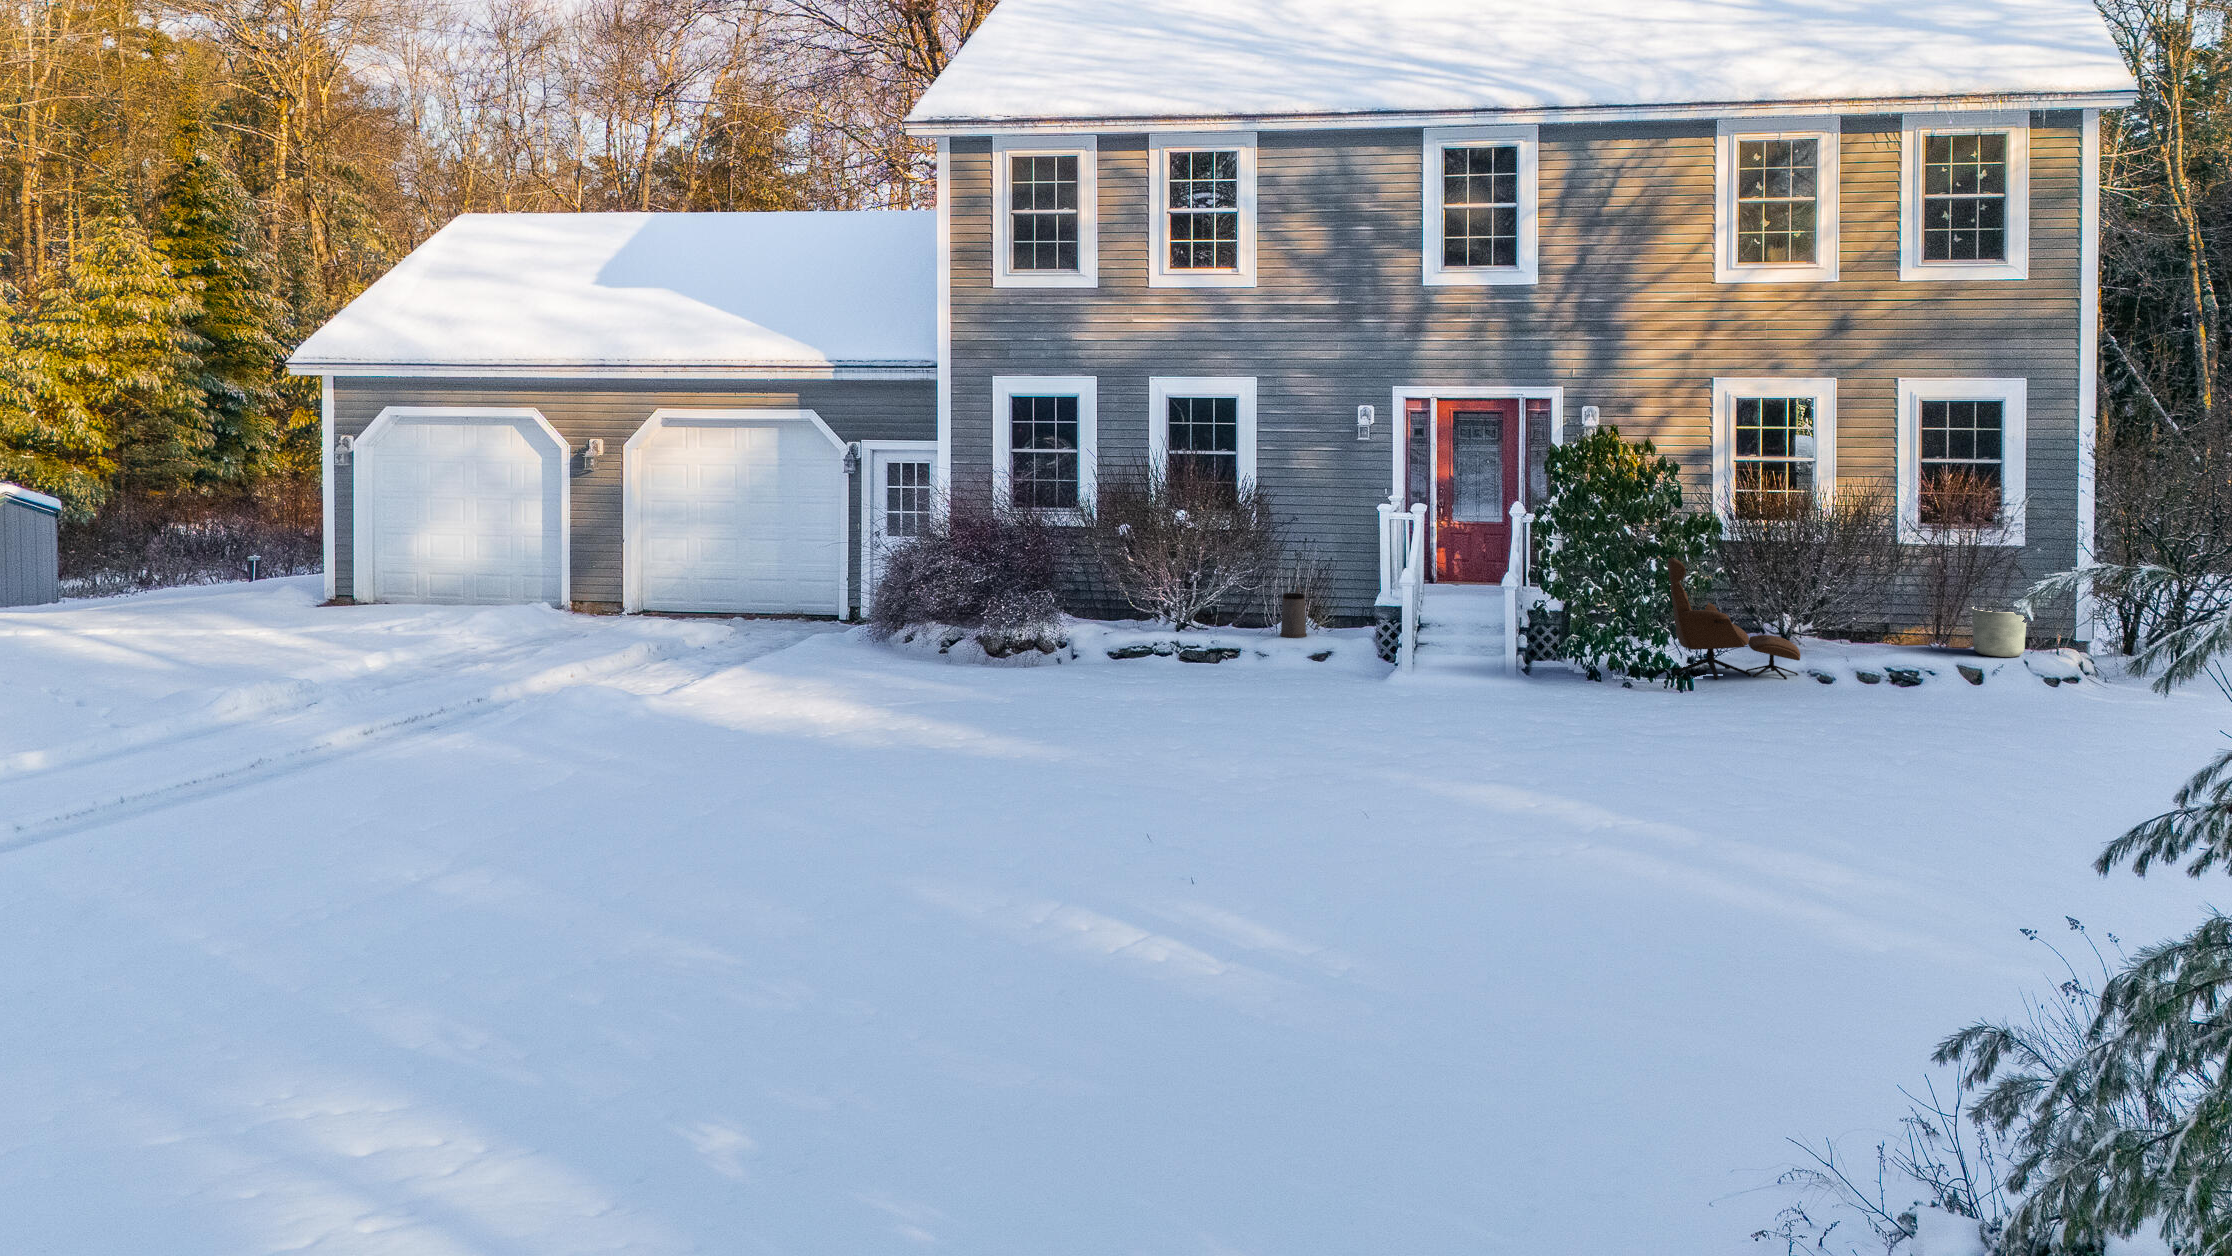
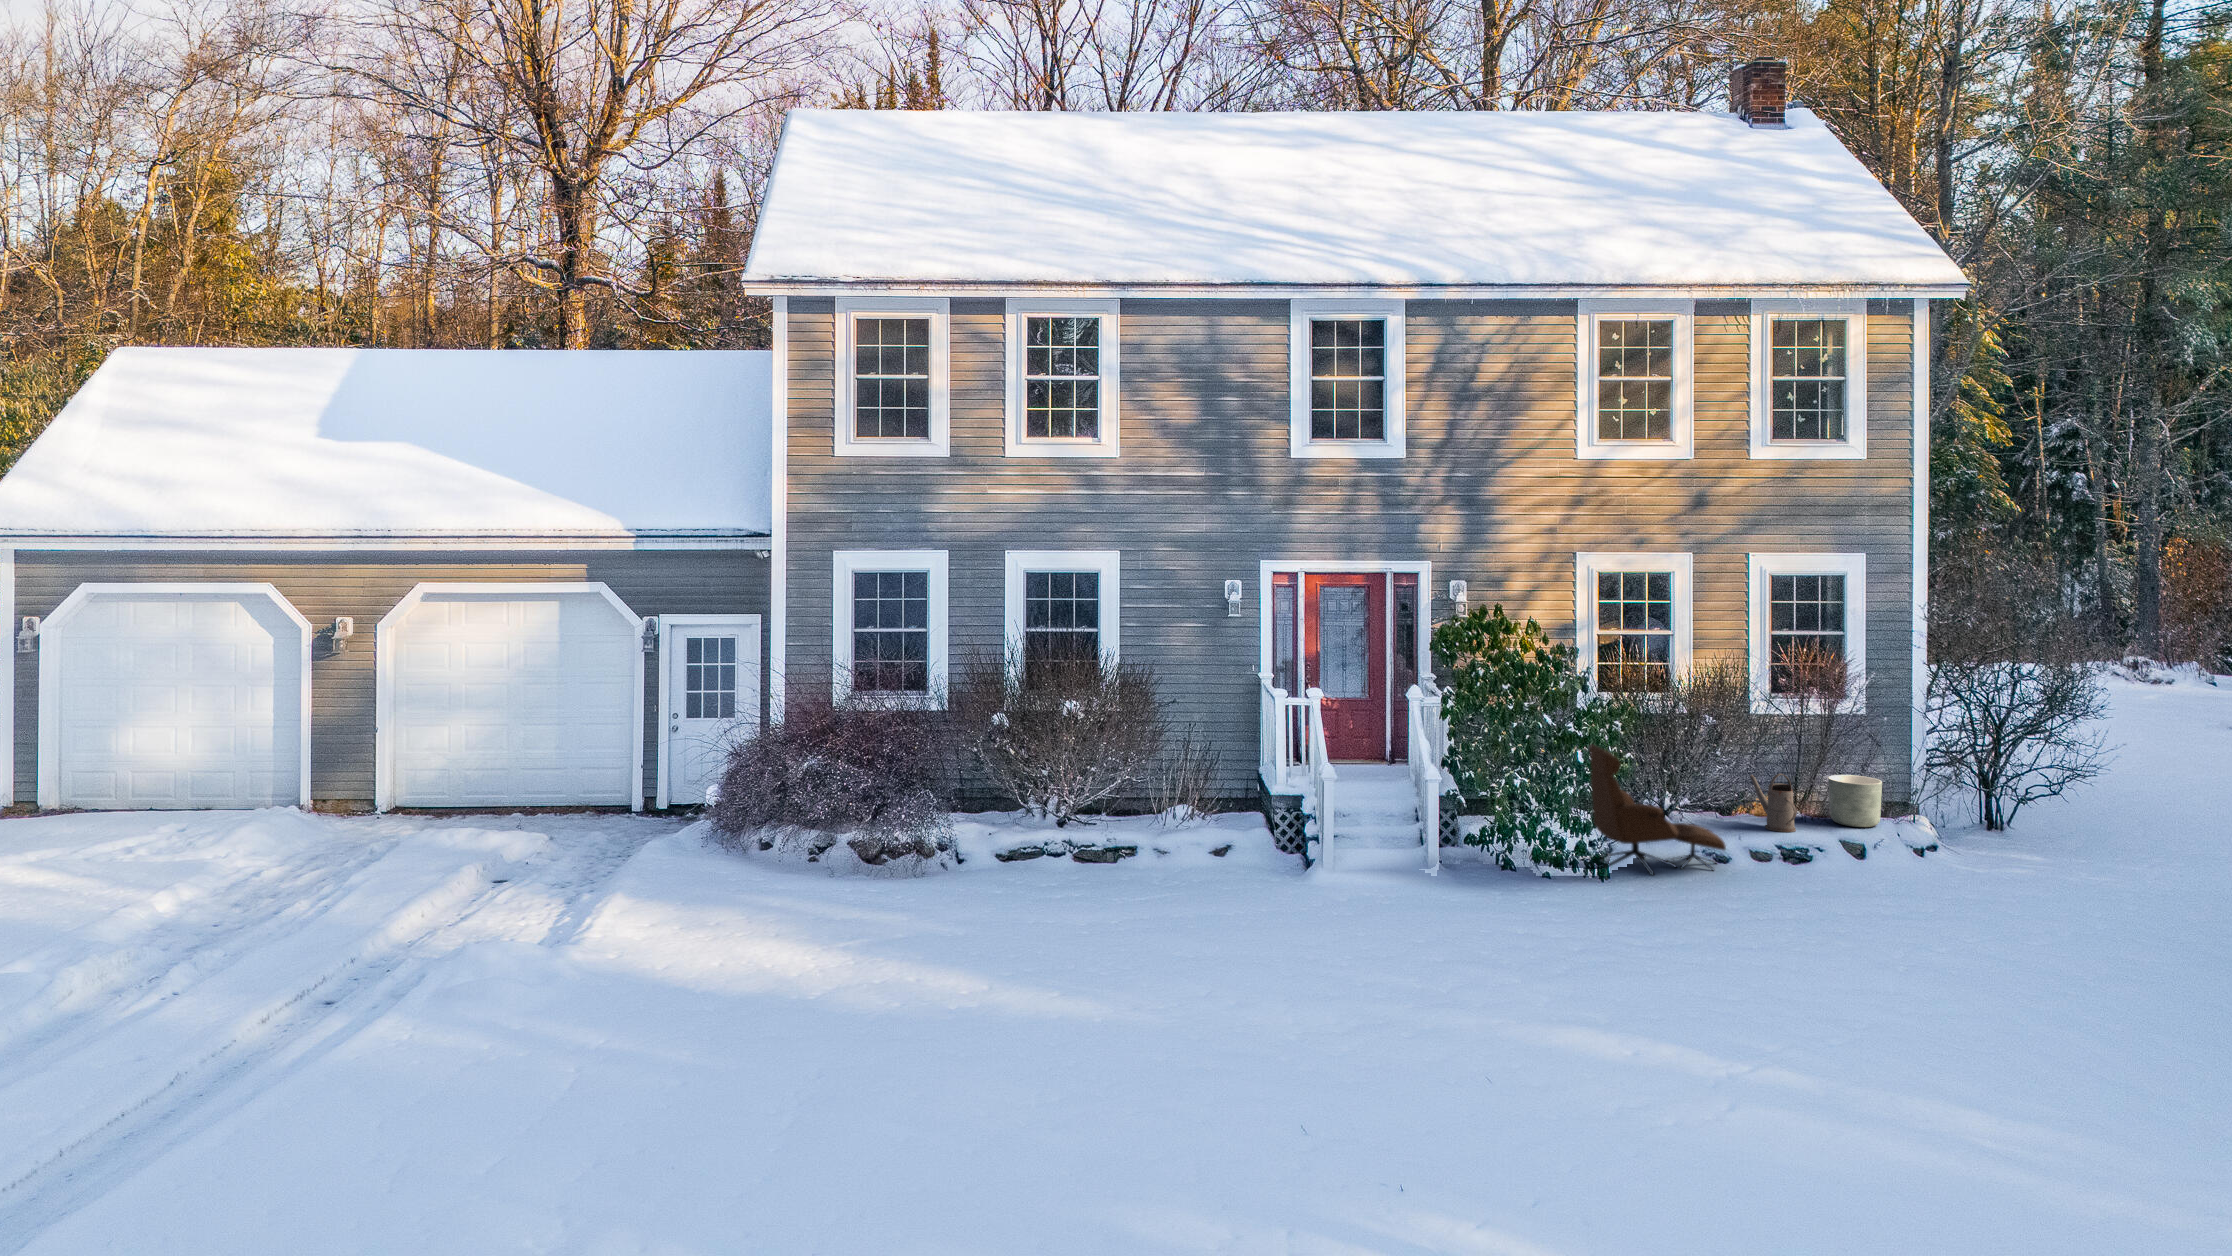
watering can: present [1280,583,1307,637] -> present [1750,774,1797,832]

